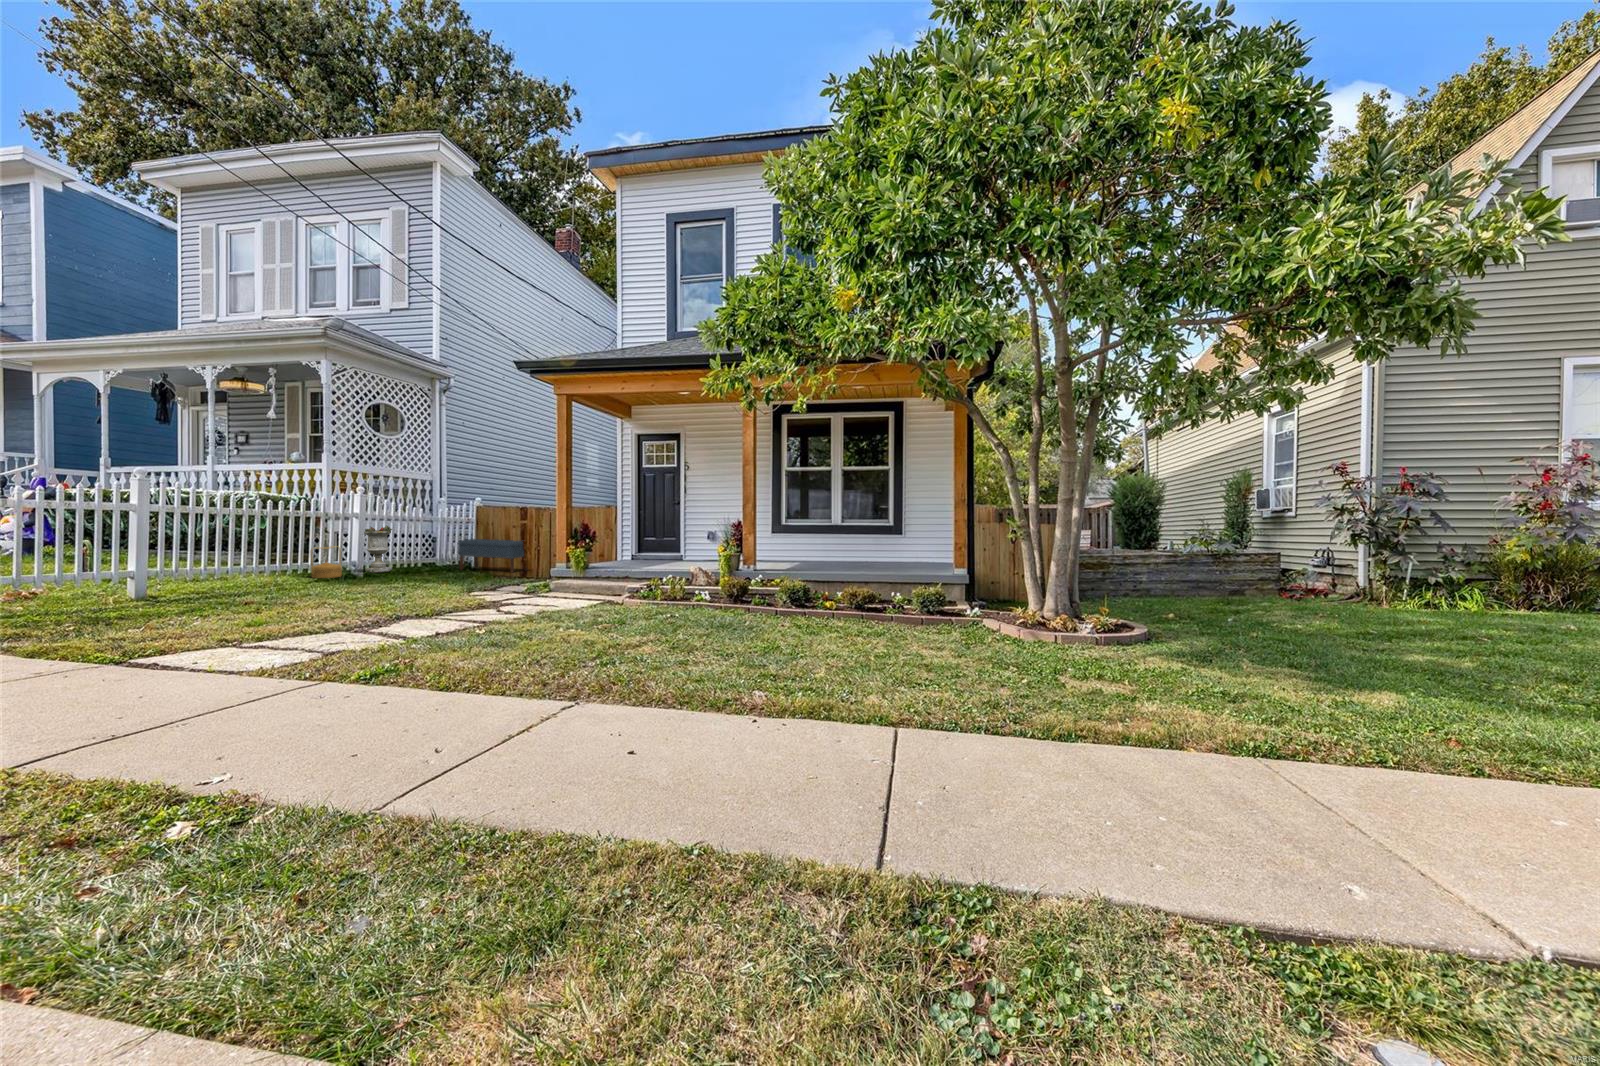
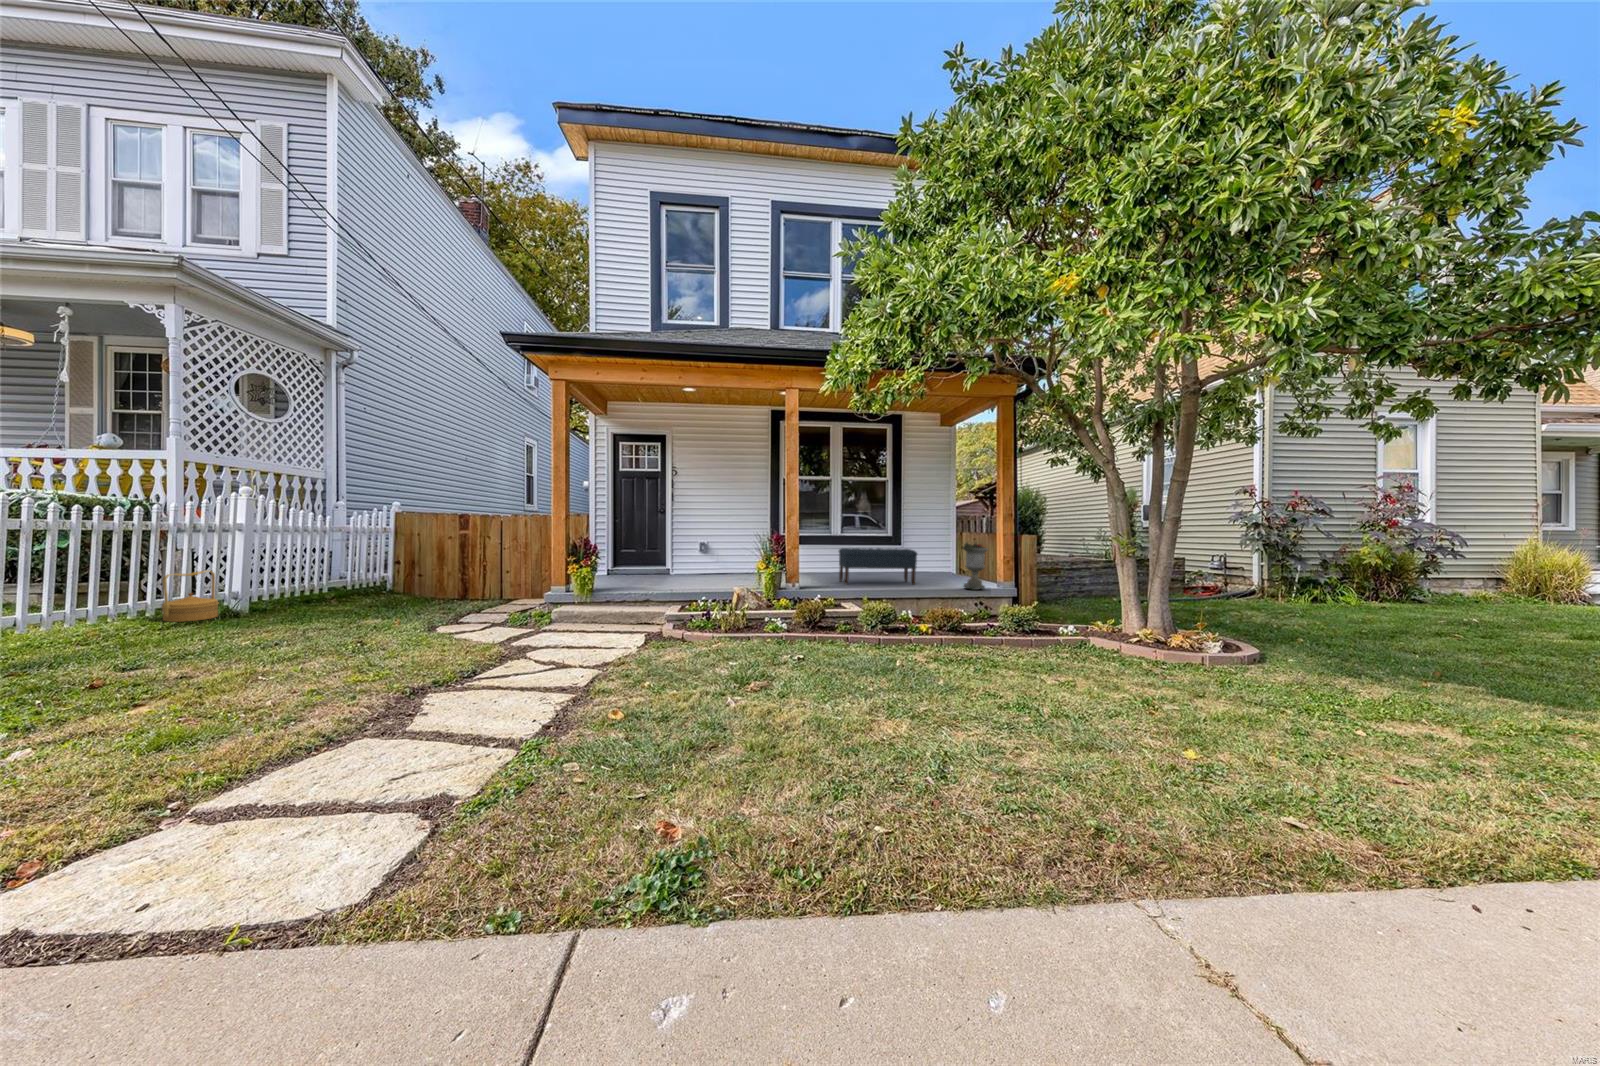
planter: present [364,526,392,573] -> present [962,543,988,590]
bench: present [458,539,528,573] -> present [839,548,917,584]

